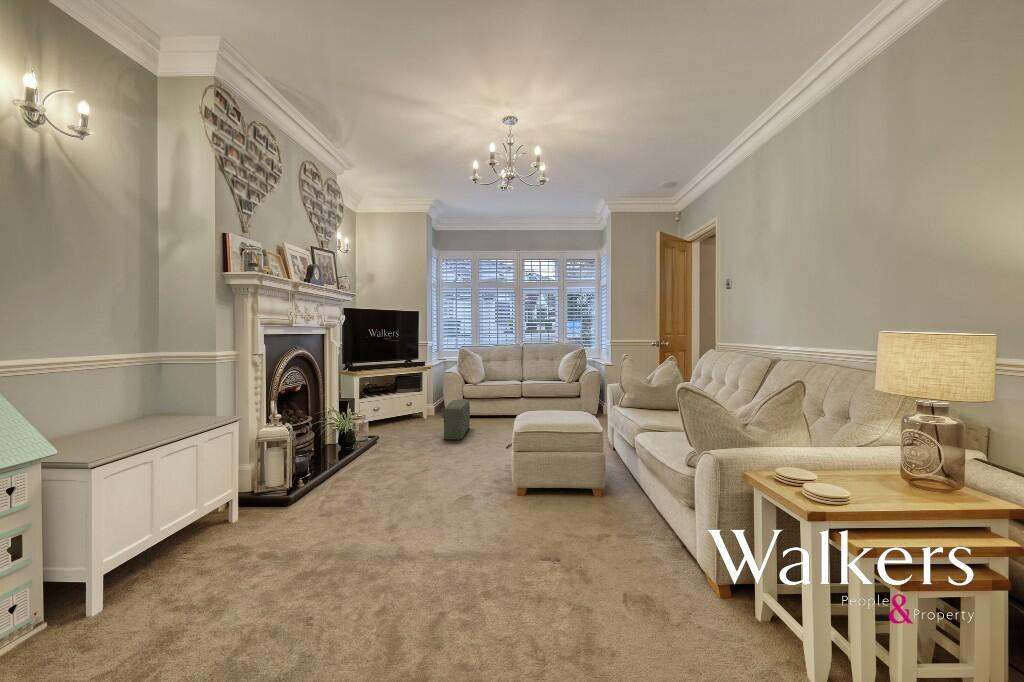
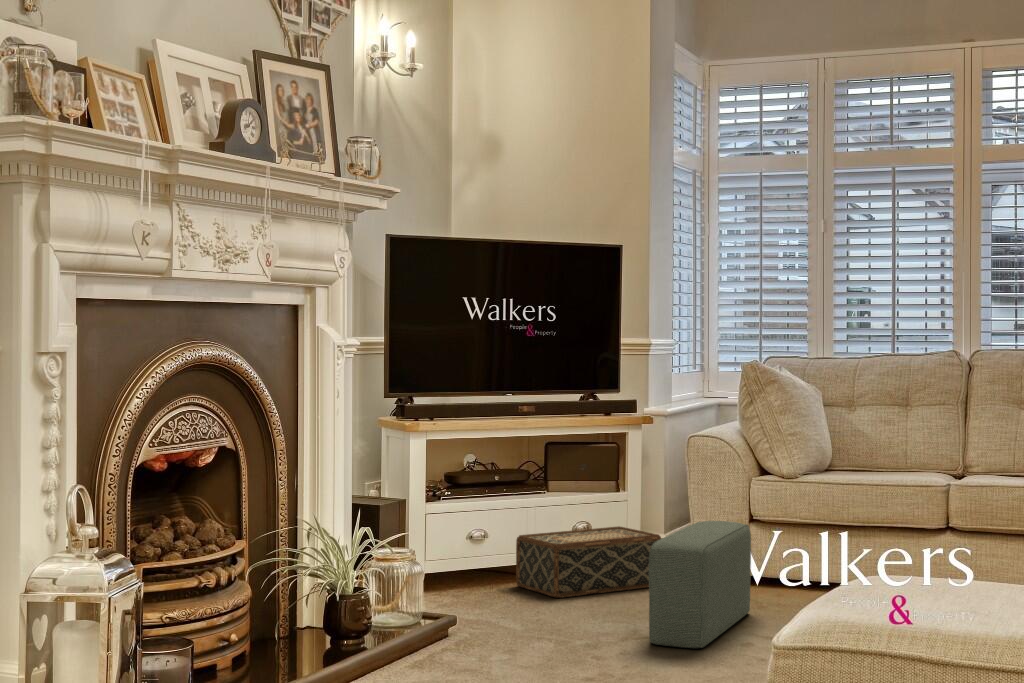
woven basket: none [390,403,437,428] -> present [516,526,661,598]

